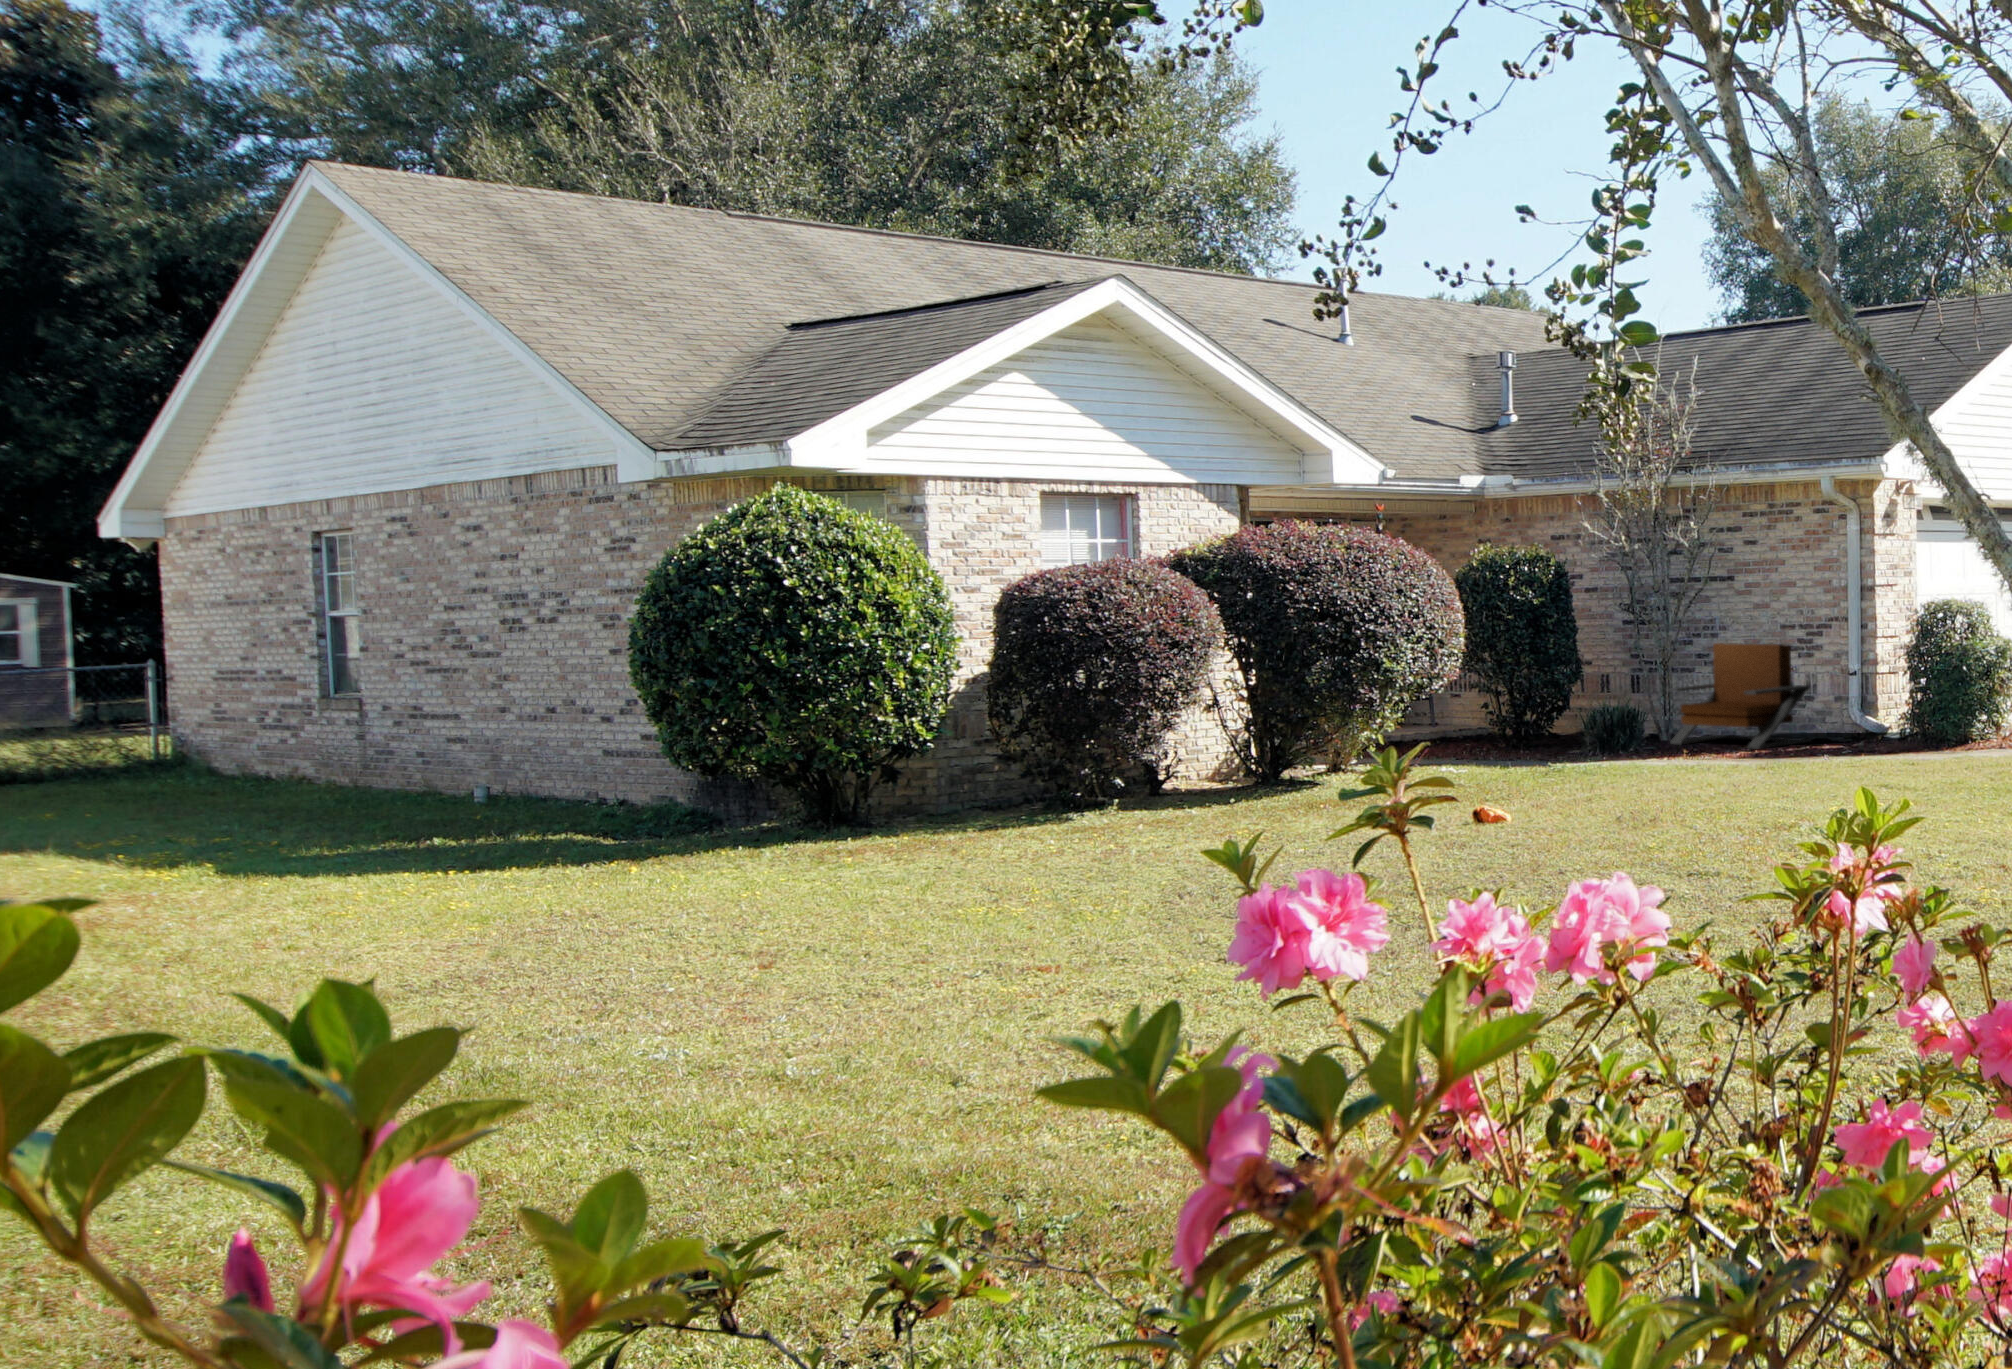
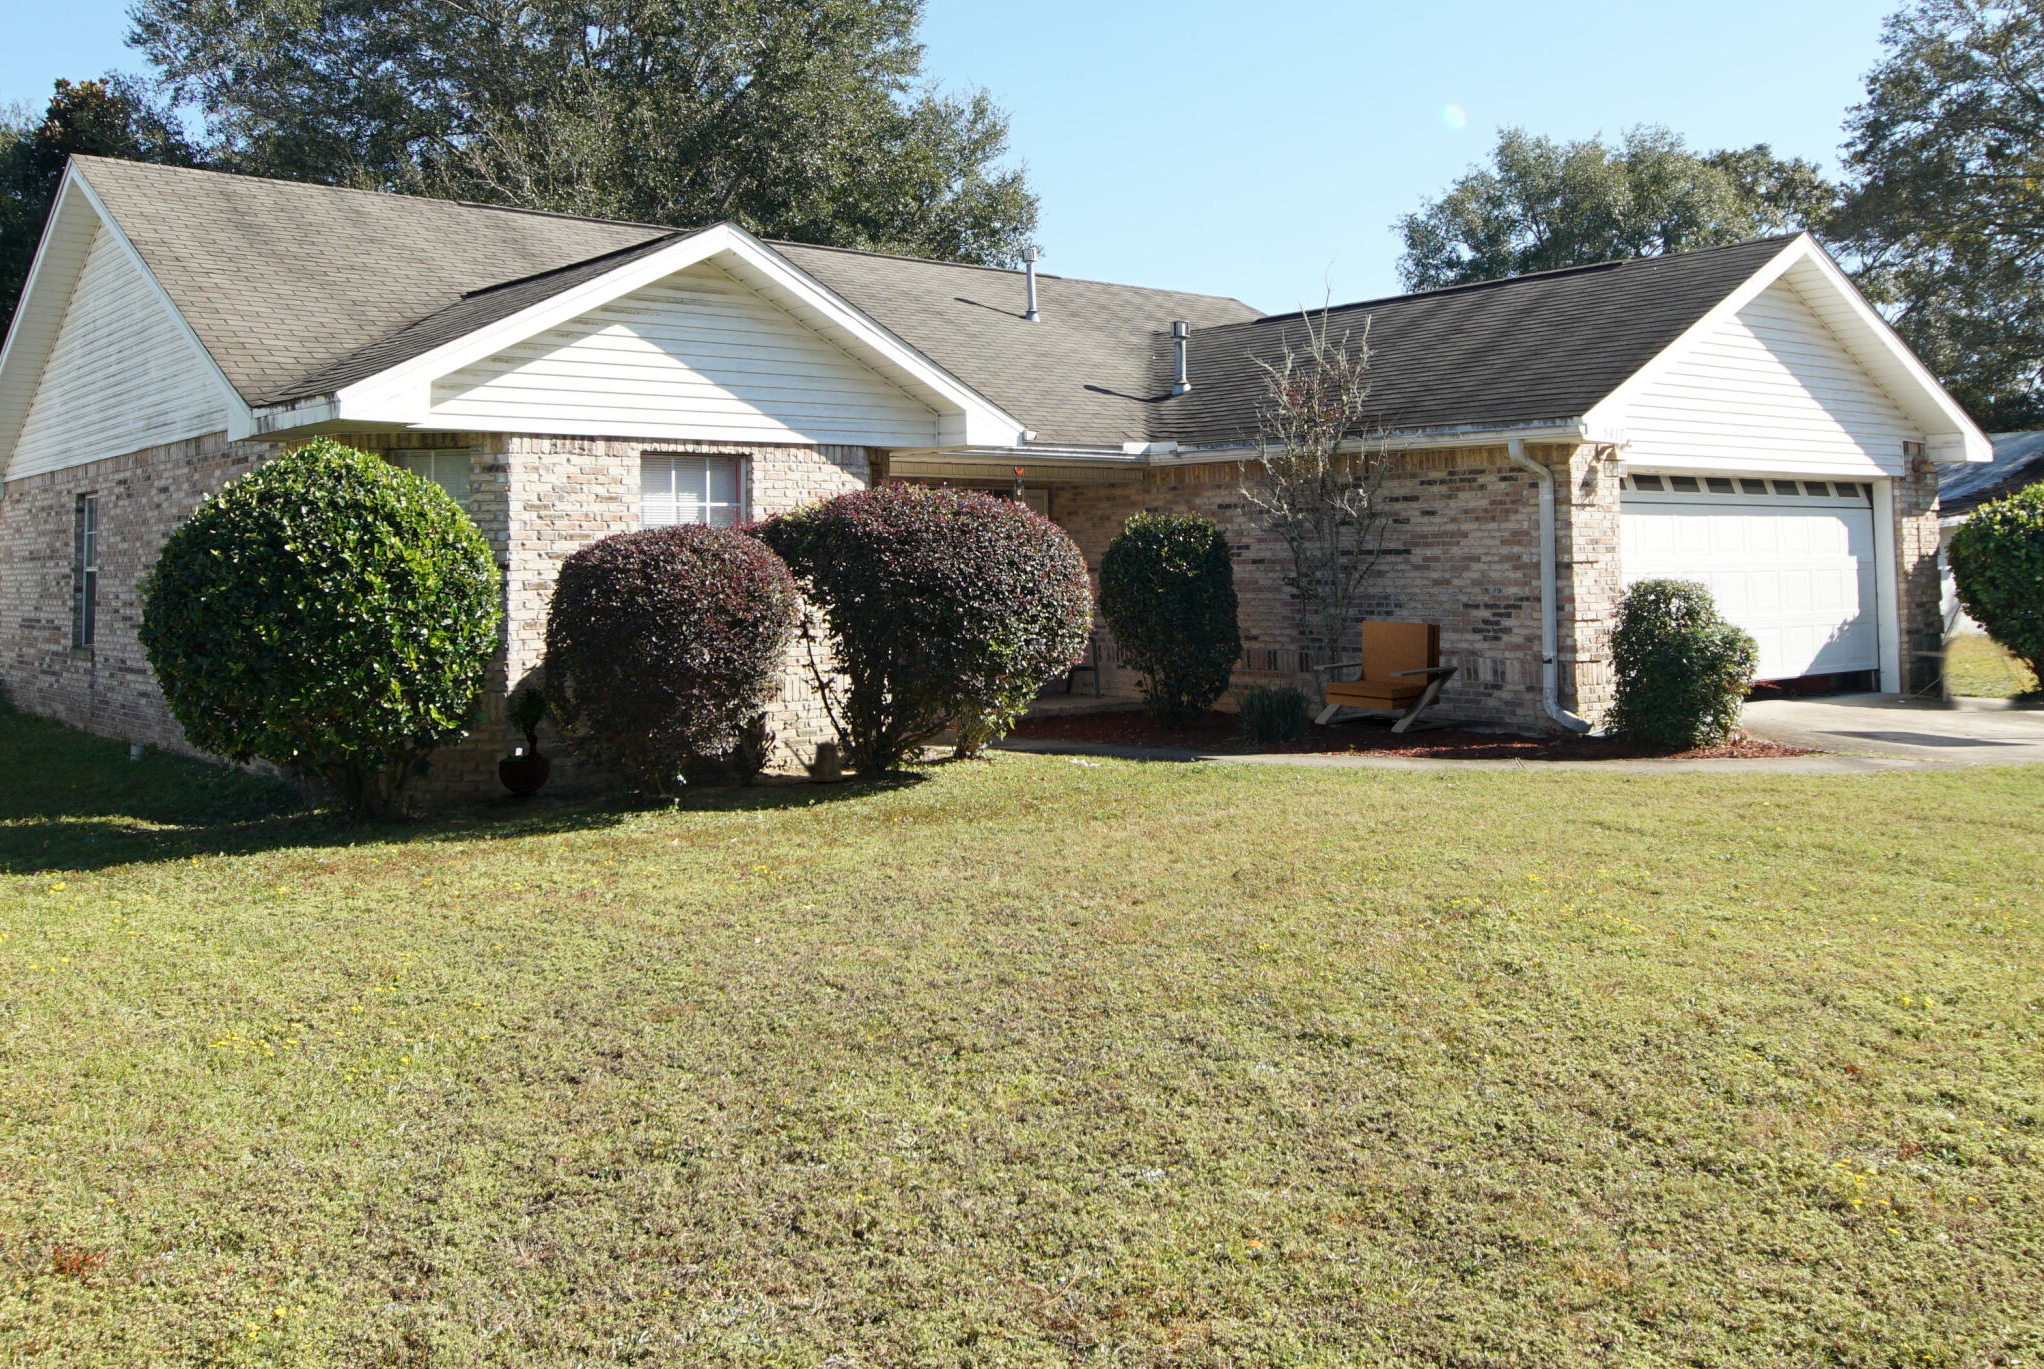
potted tree: none [937,701,995,808] -> present [499,683,550,794]
watering can: none [1188,756,1251,795] -> present [782,741,851,782]

